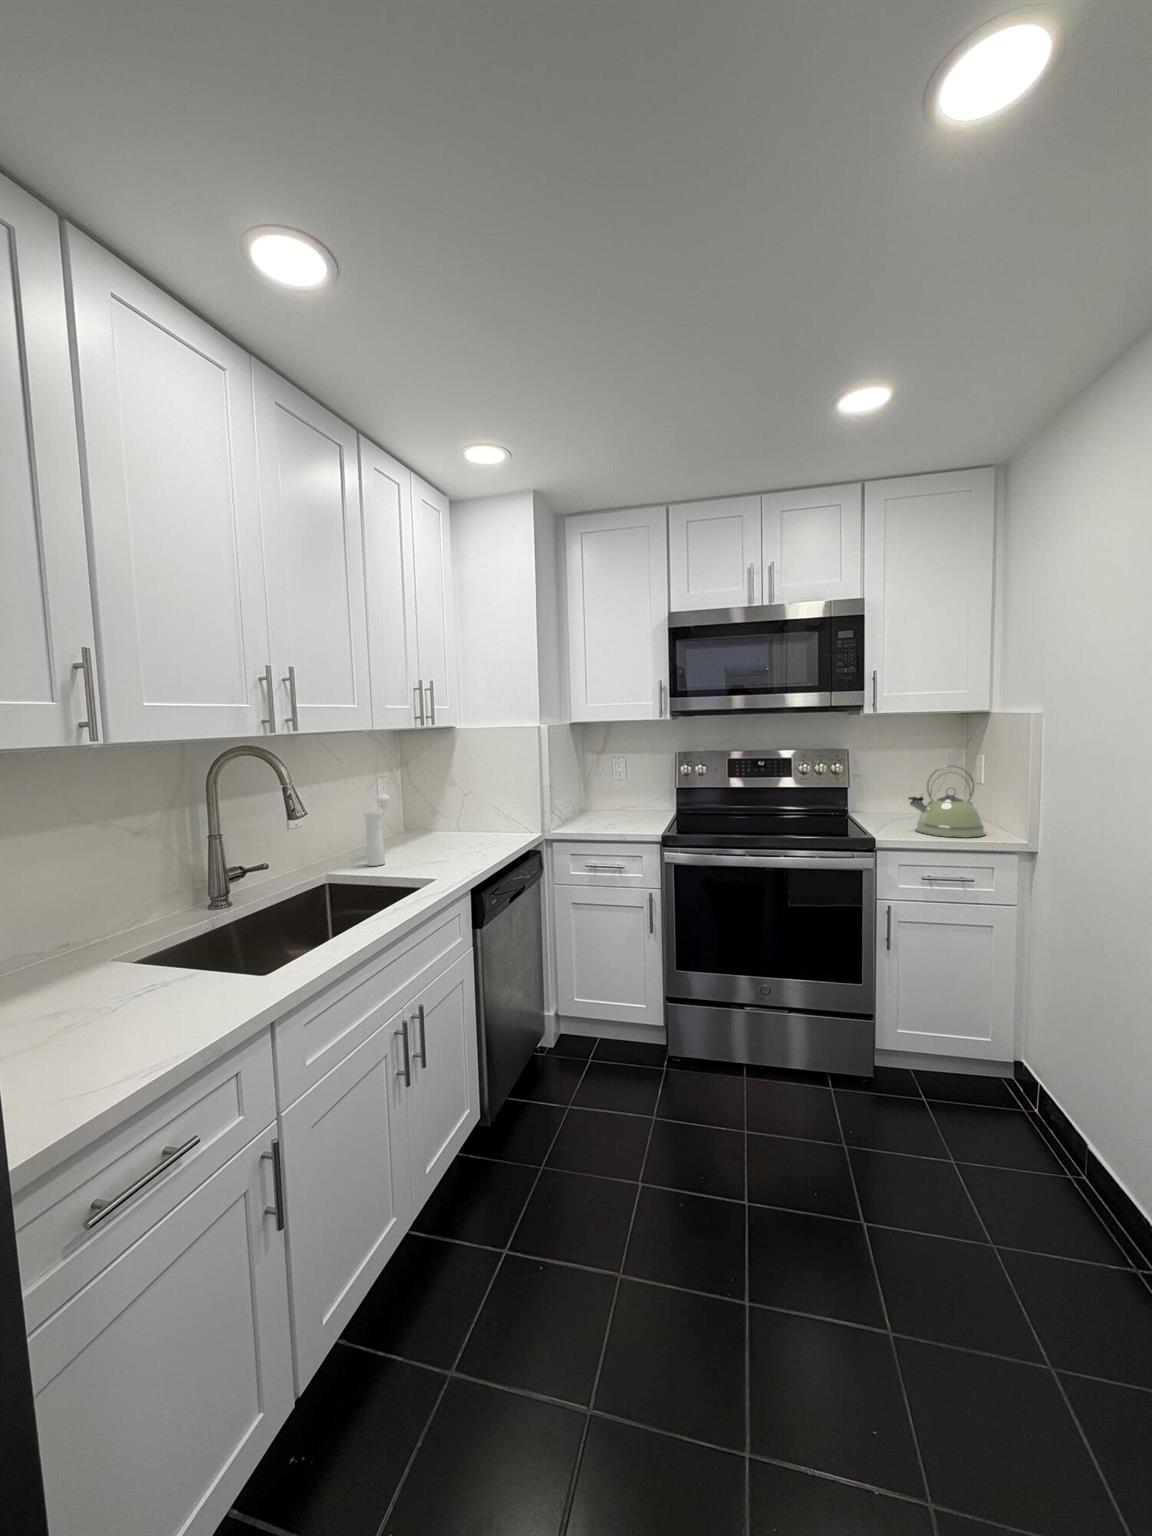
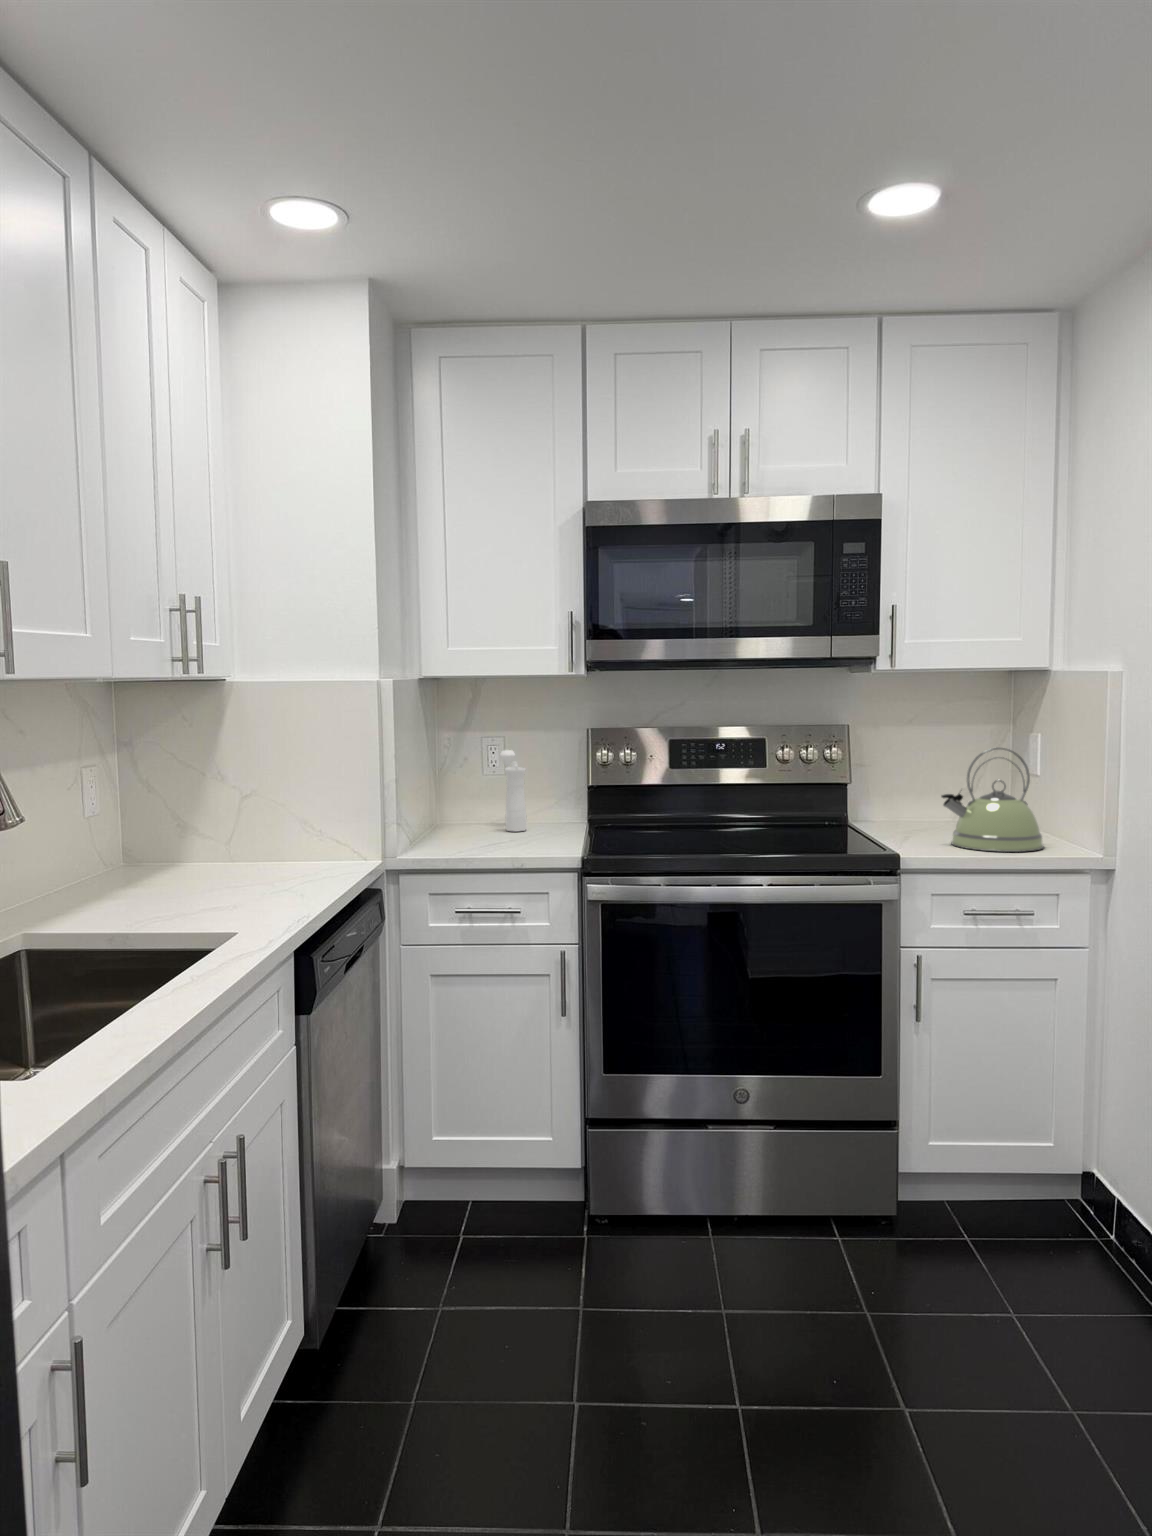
pepper mill: present [364,794,390,866] -> present [500,750,527,831]

